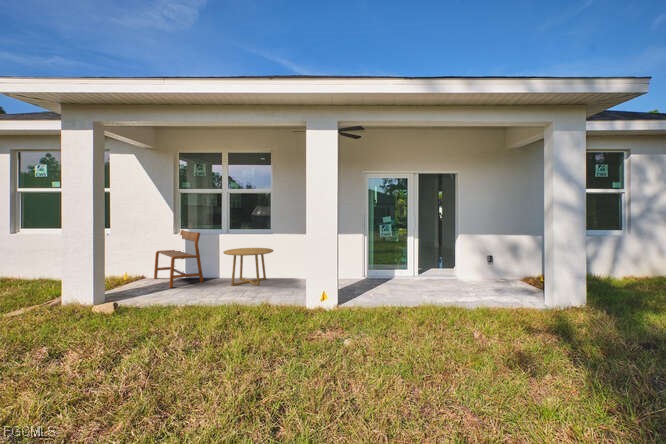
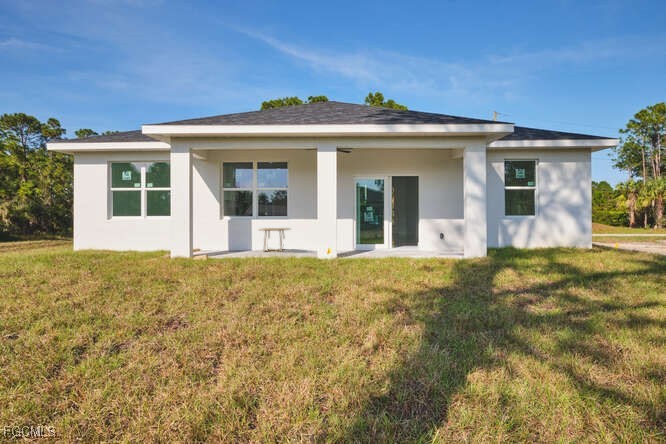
bench: present [154,230,203,288] -> none [208,216,243,253]

